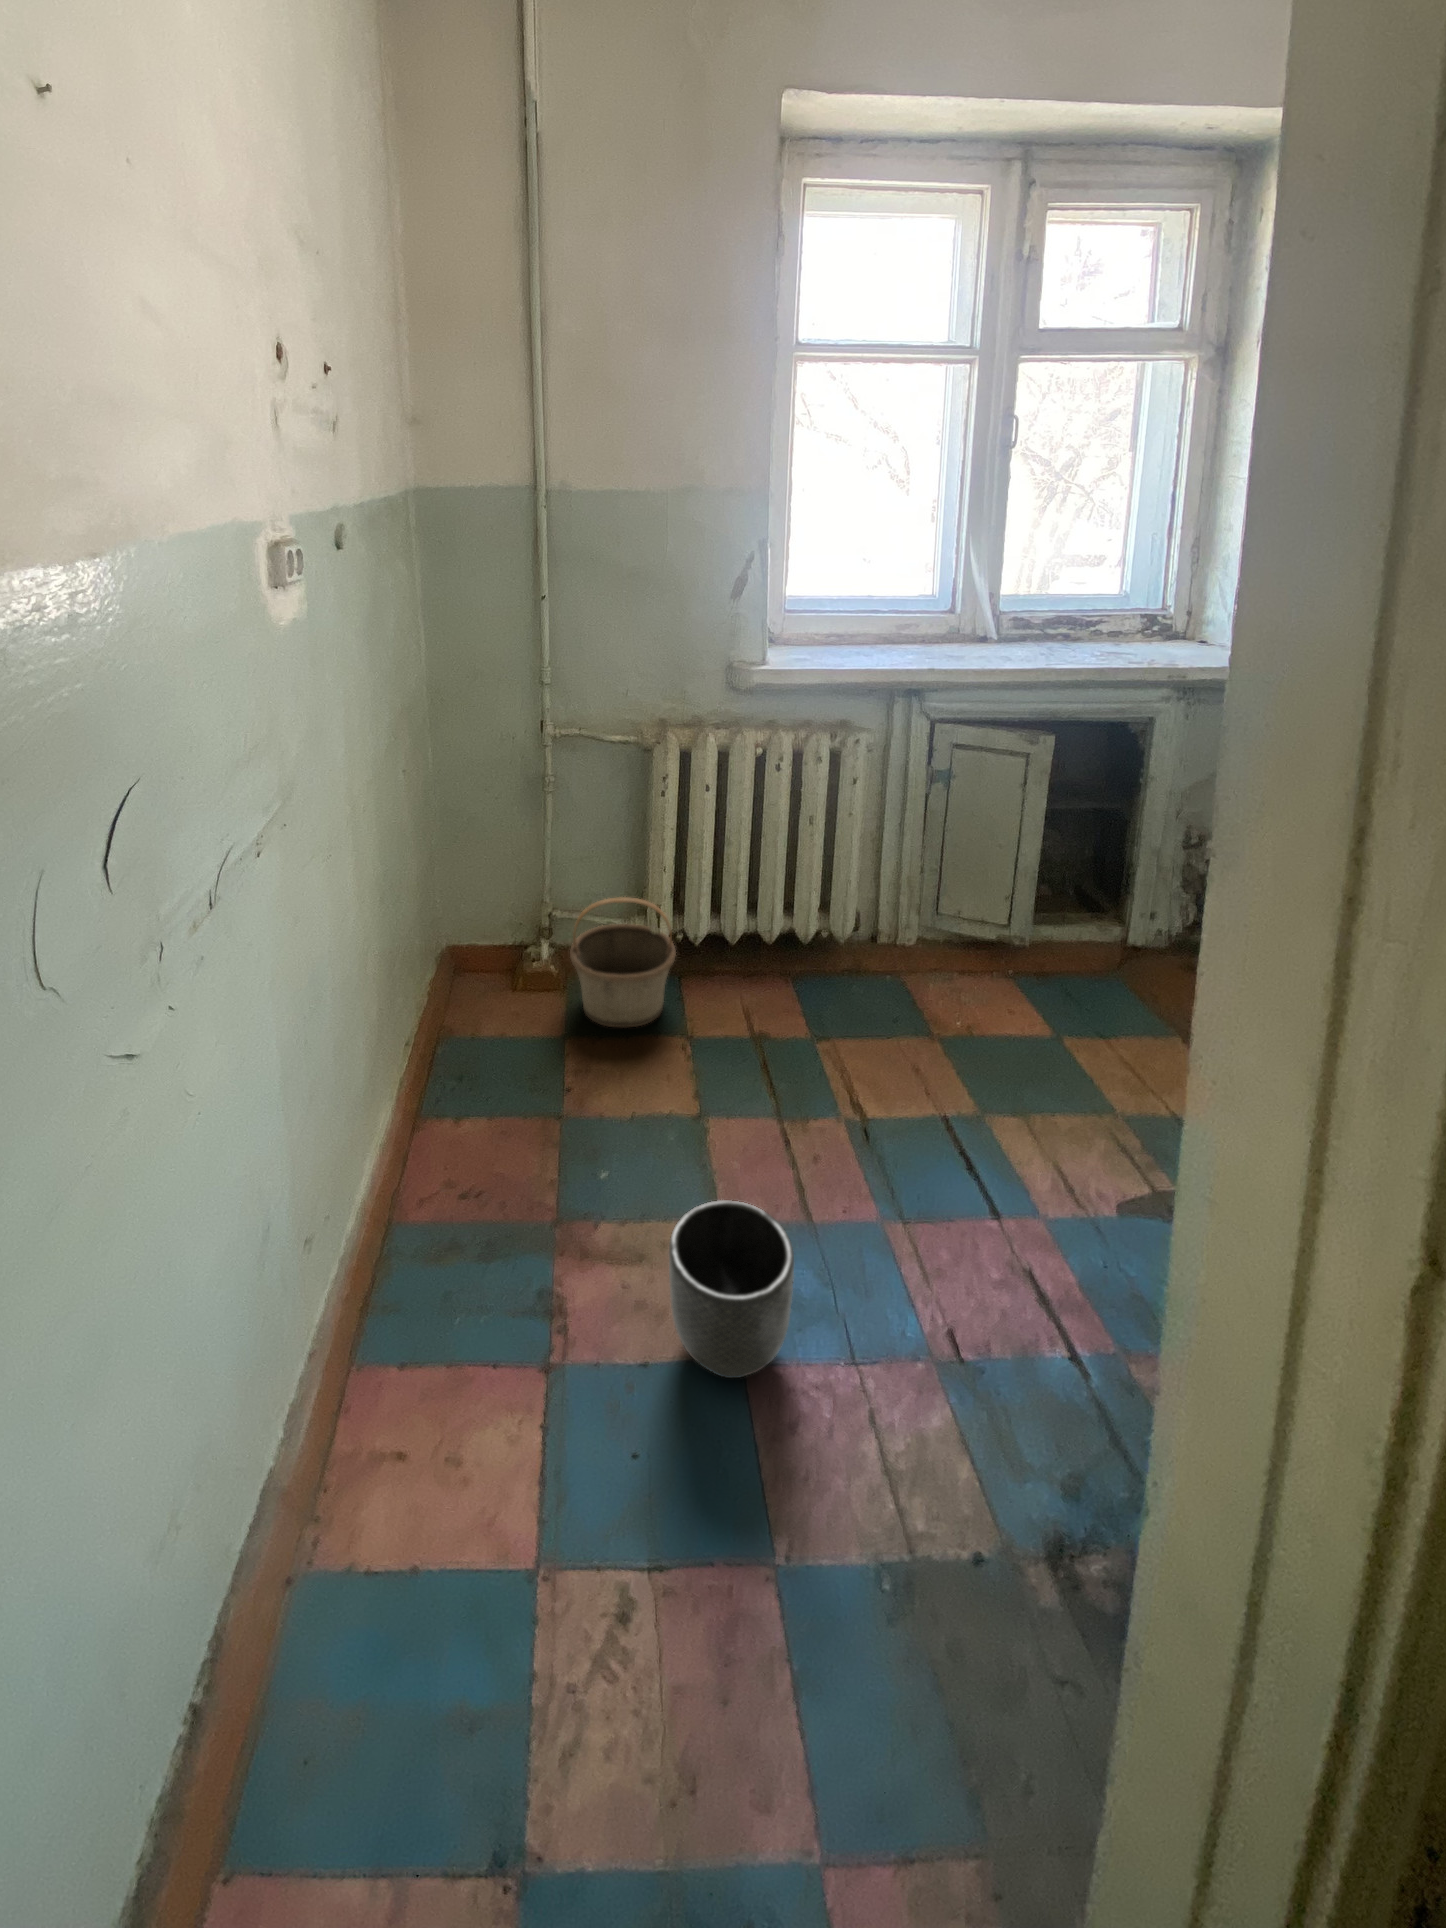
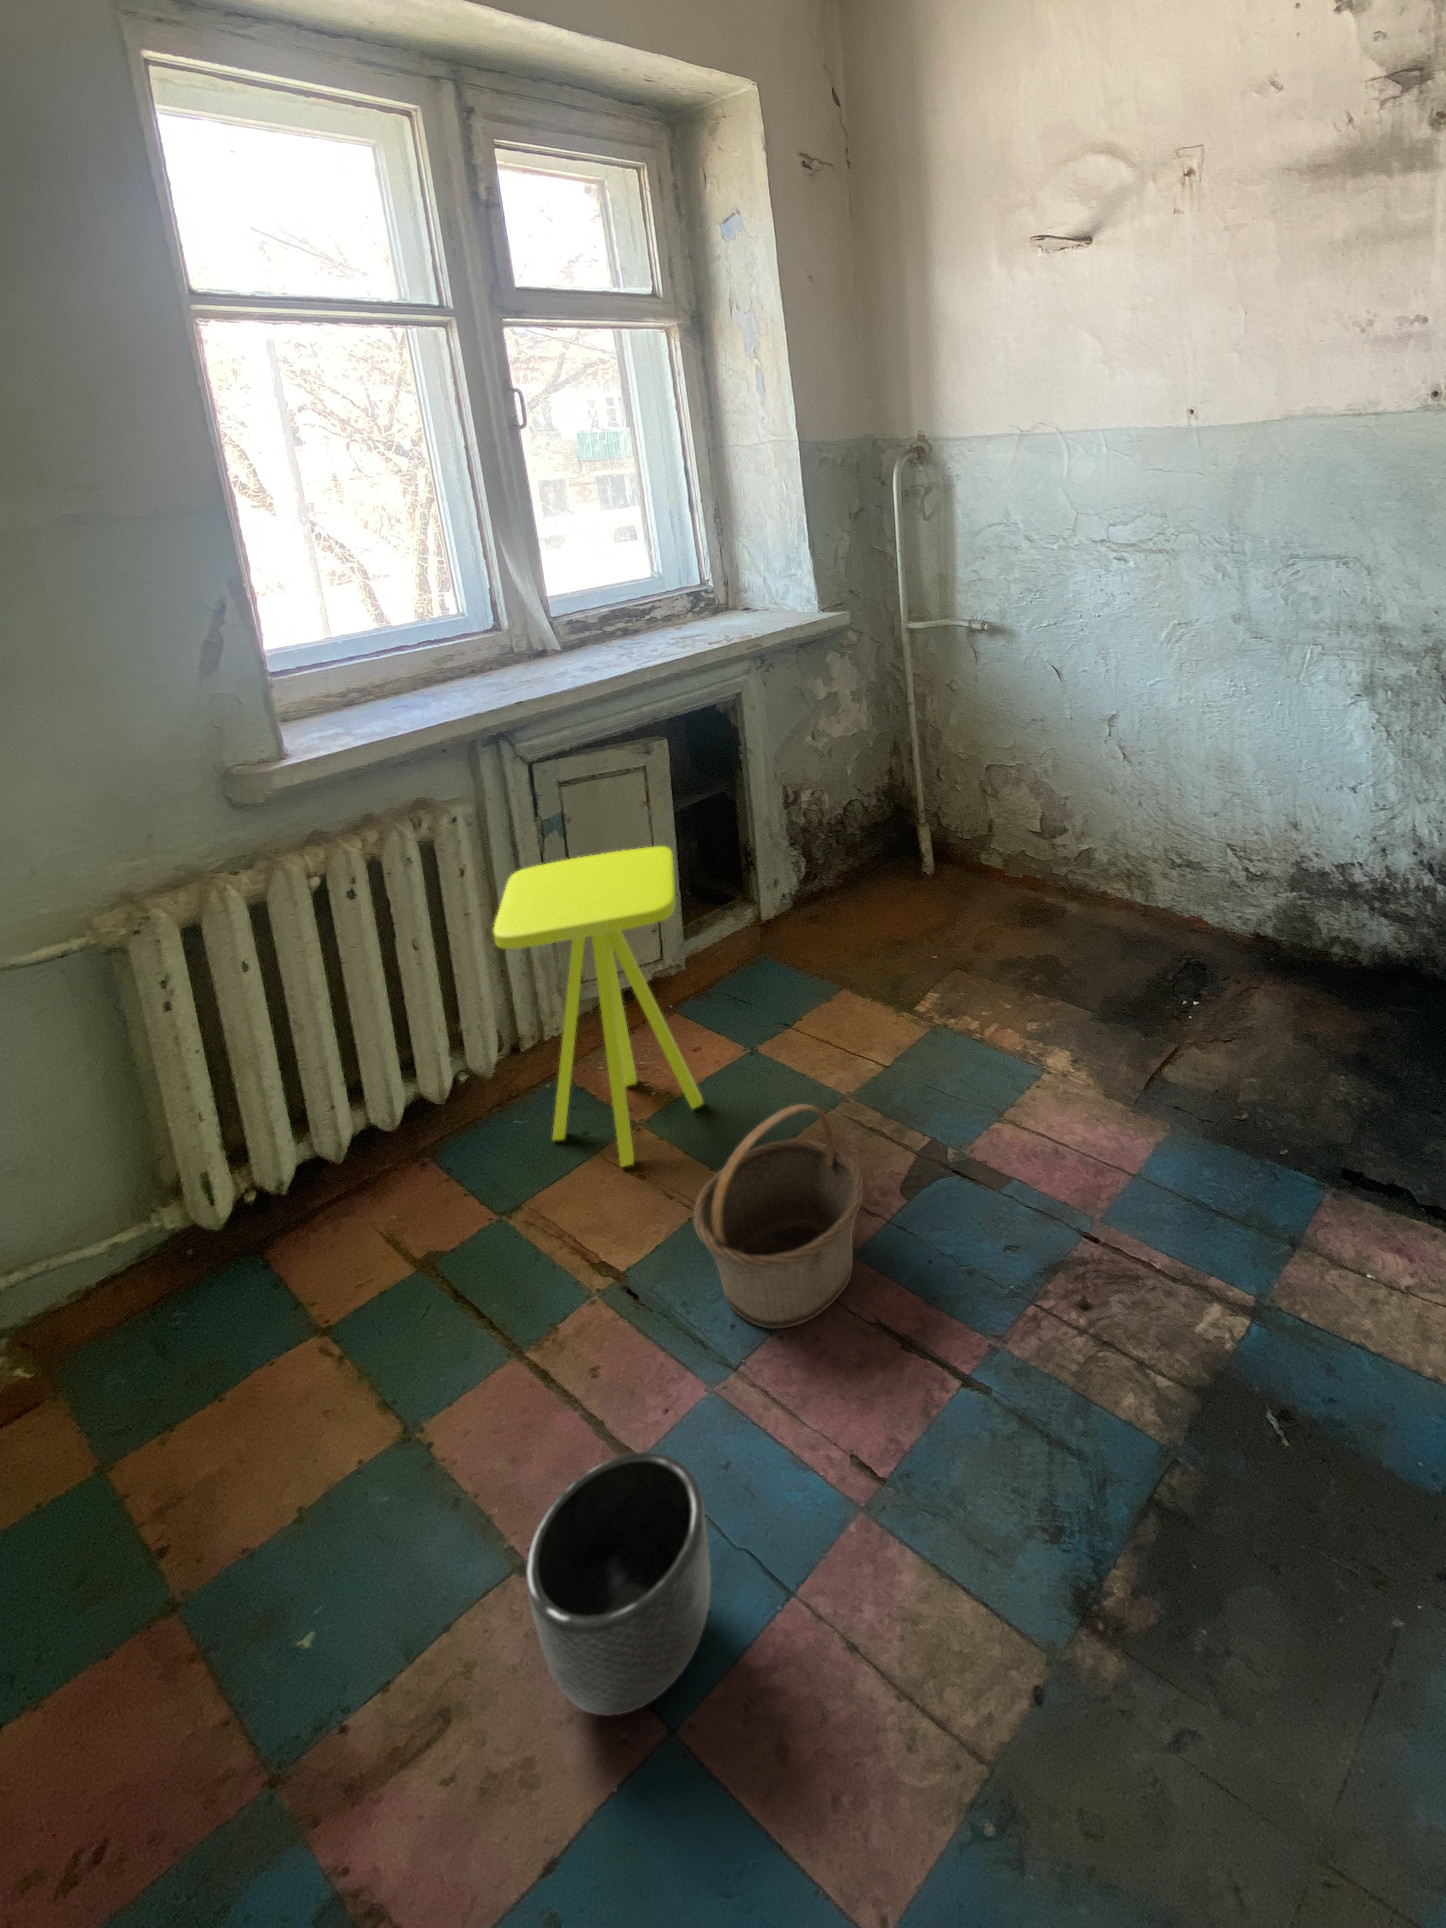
side table: none [853,797,1022,1060] -> present [493,846,703,1167]
basket: present [570,897,676,1027] -> present [693,1104,864,1329]

